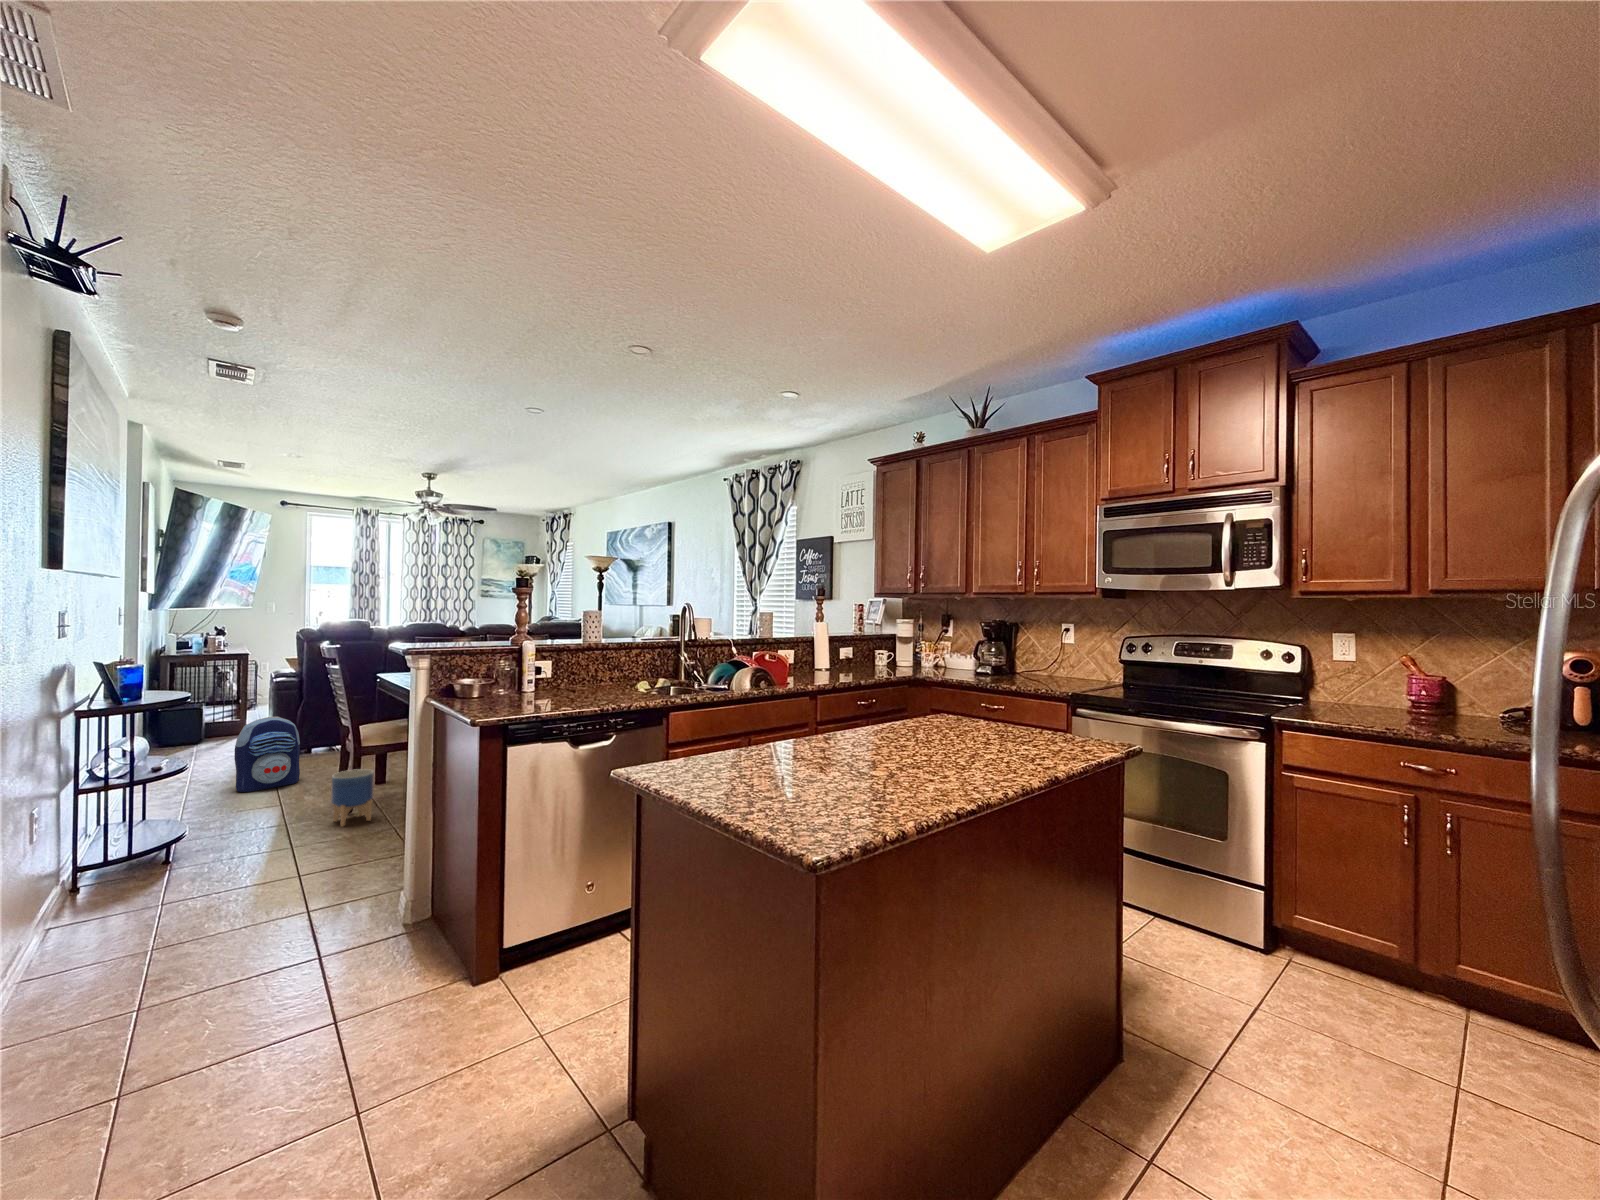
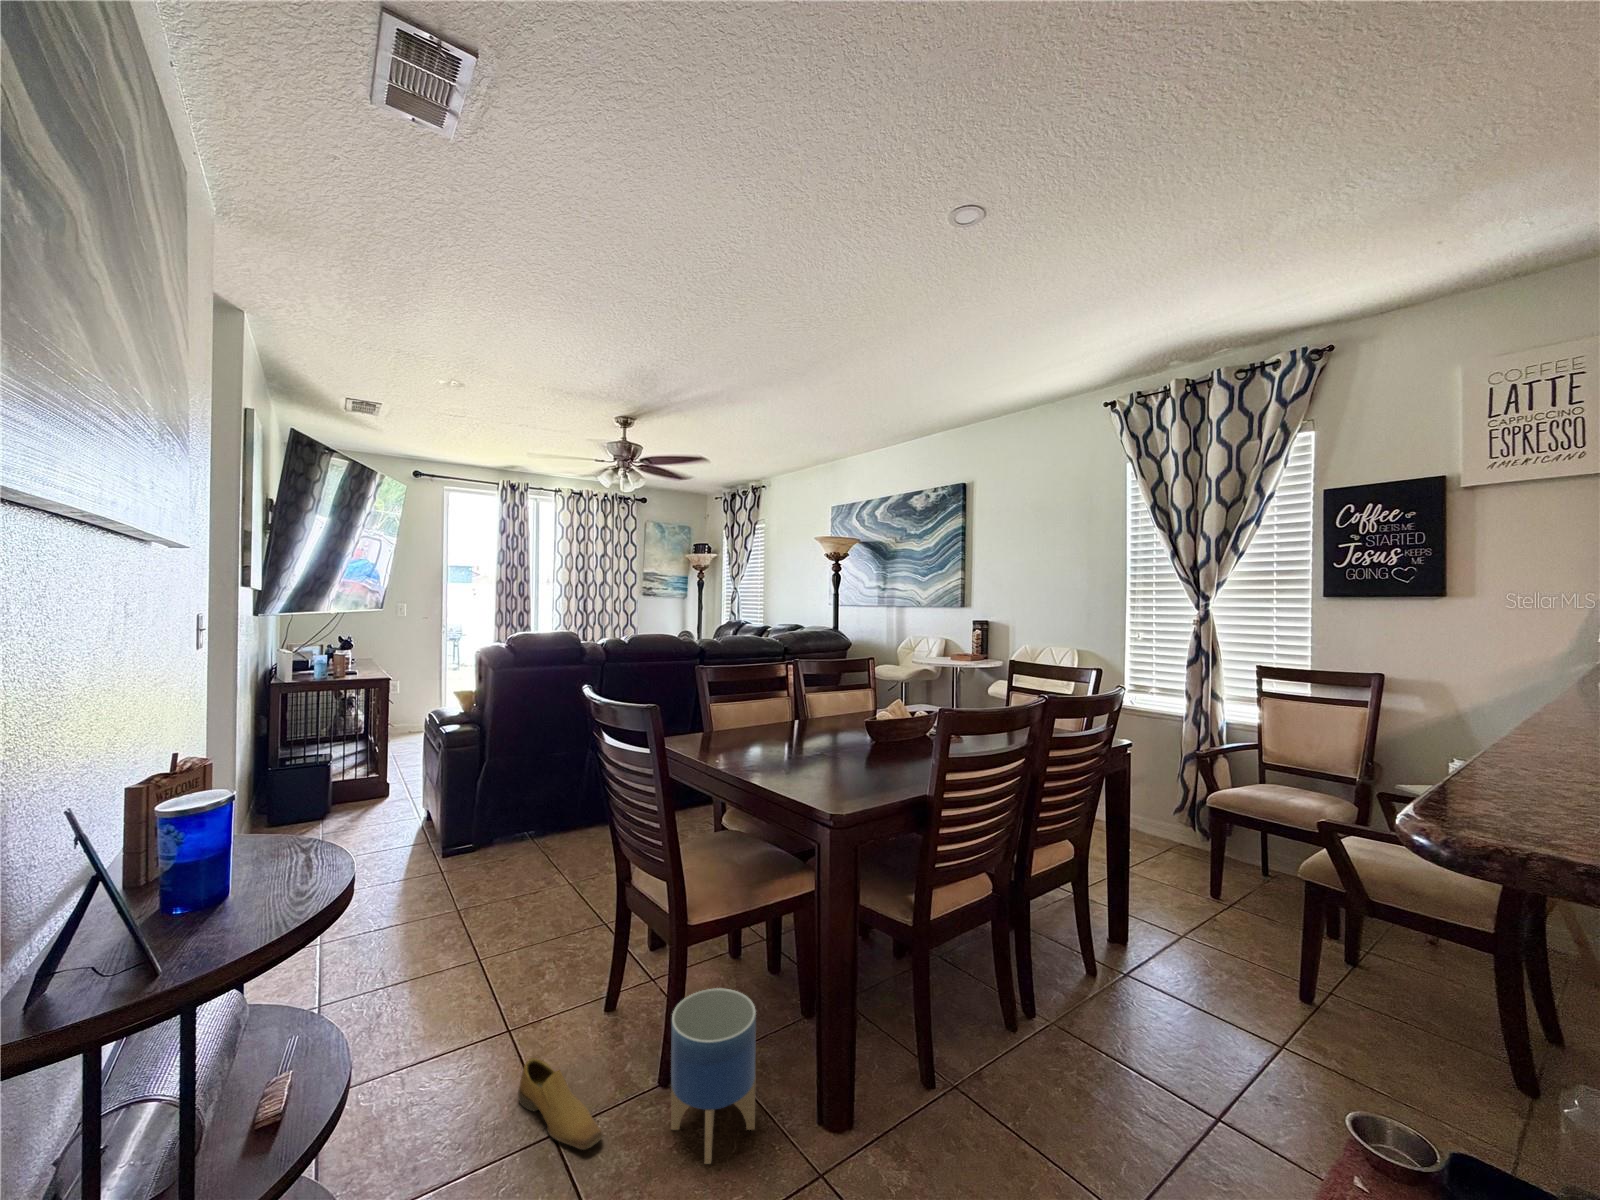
backpack: present [234,717,300,792] -> none [411,820,520,979]
shoe: none [270,800,301,823] -> present [518,1058,603,1150]

